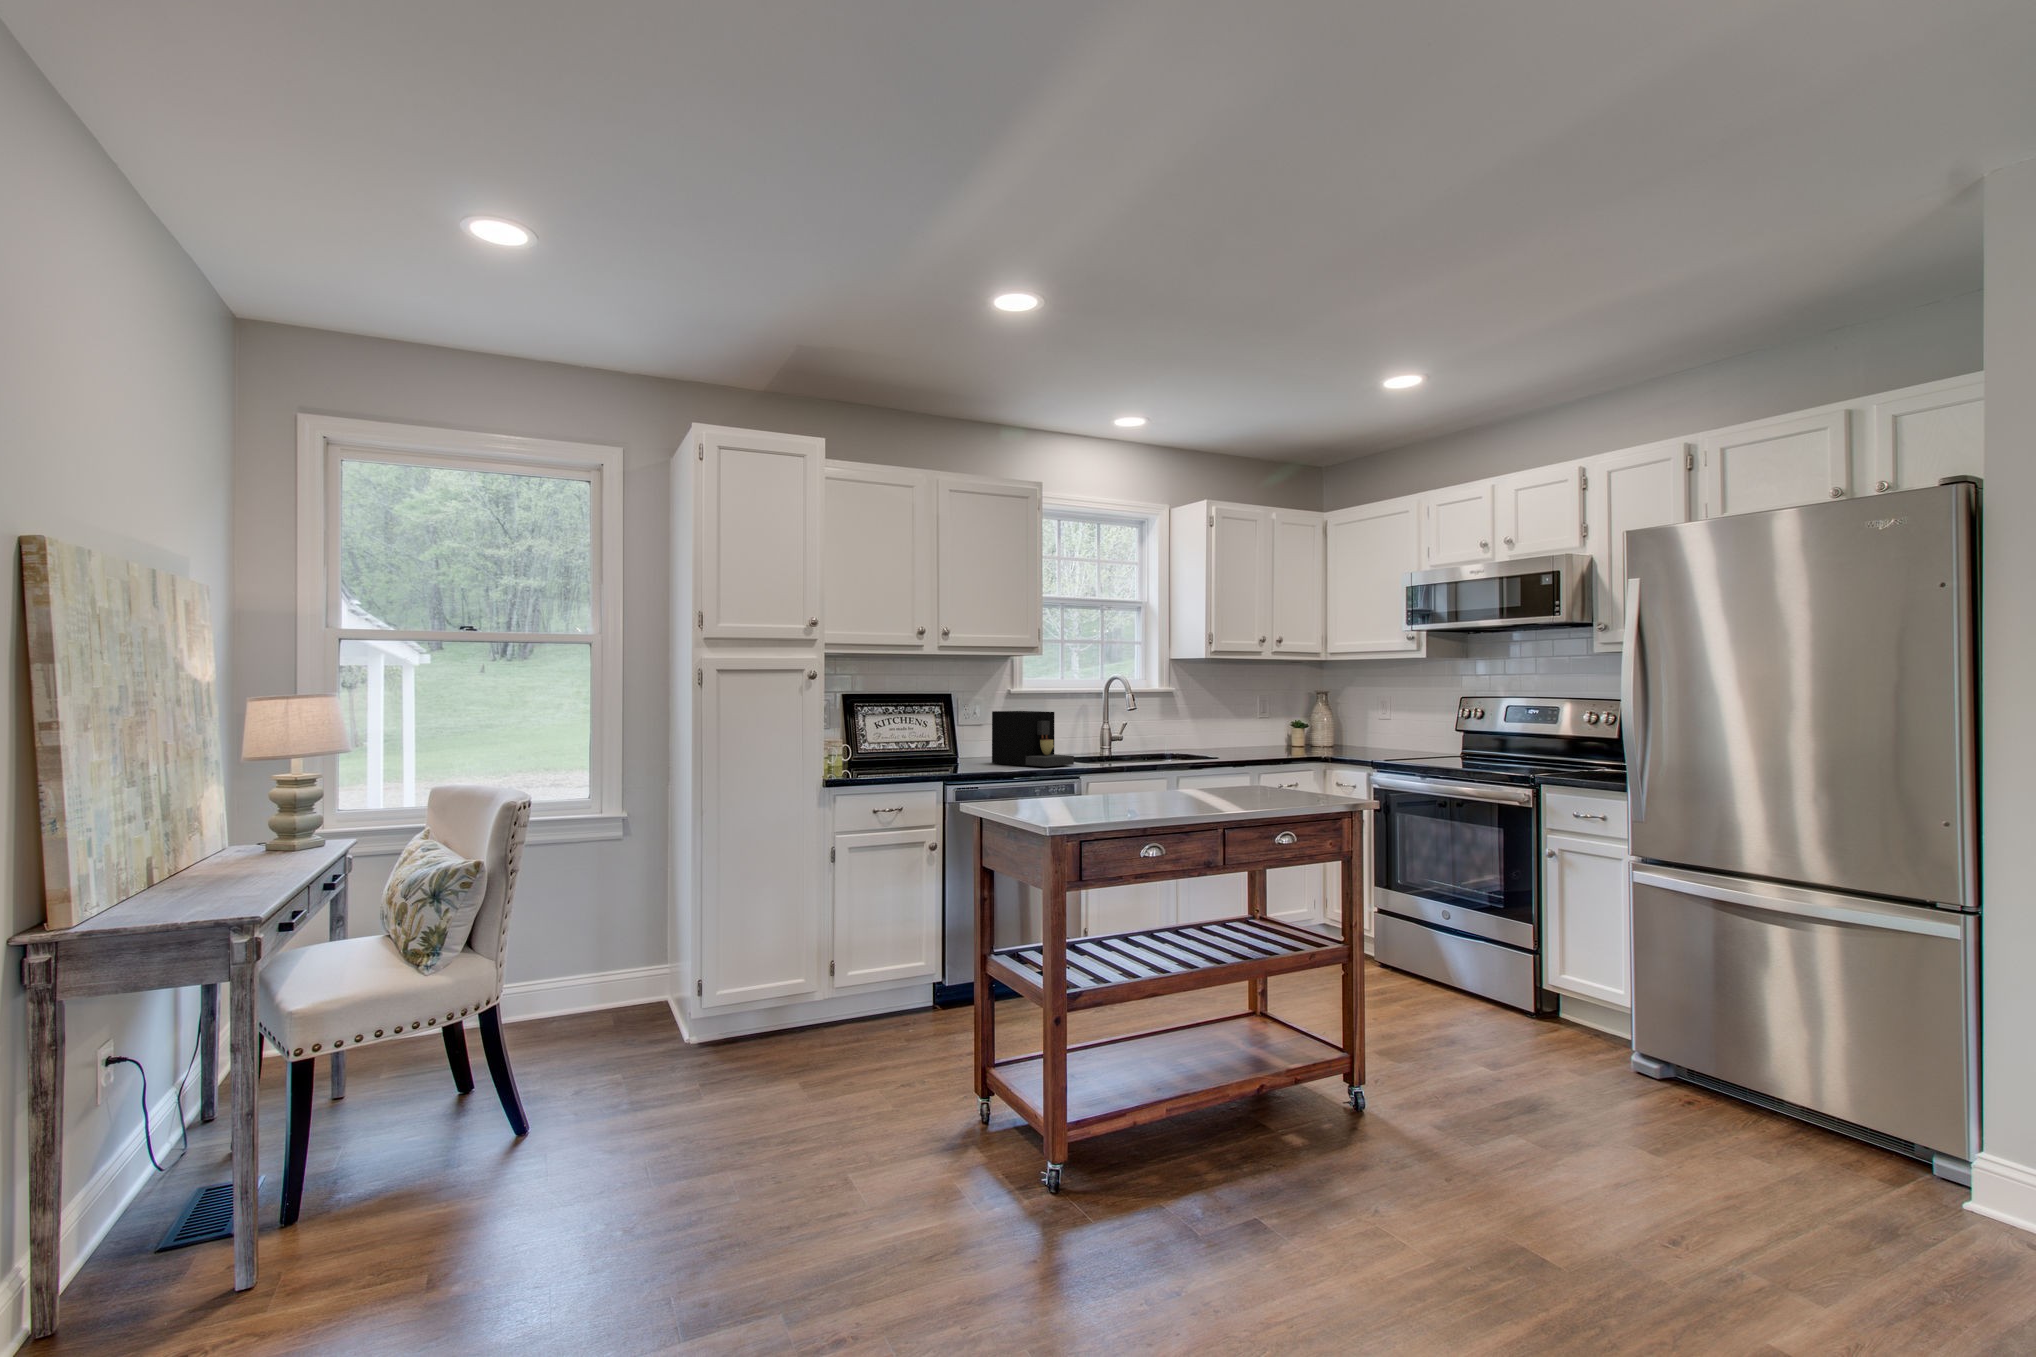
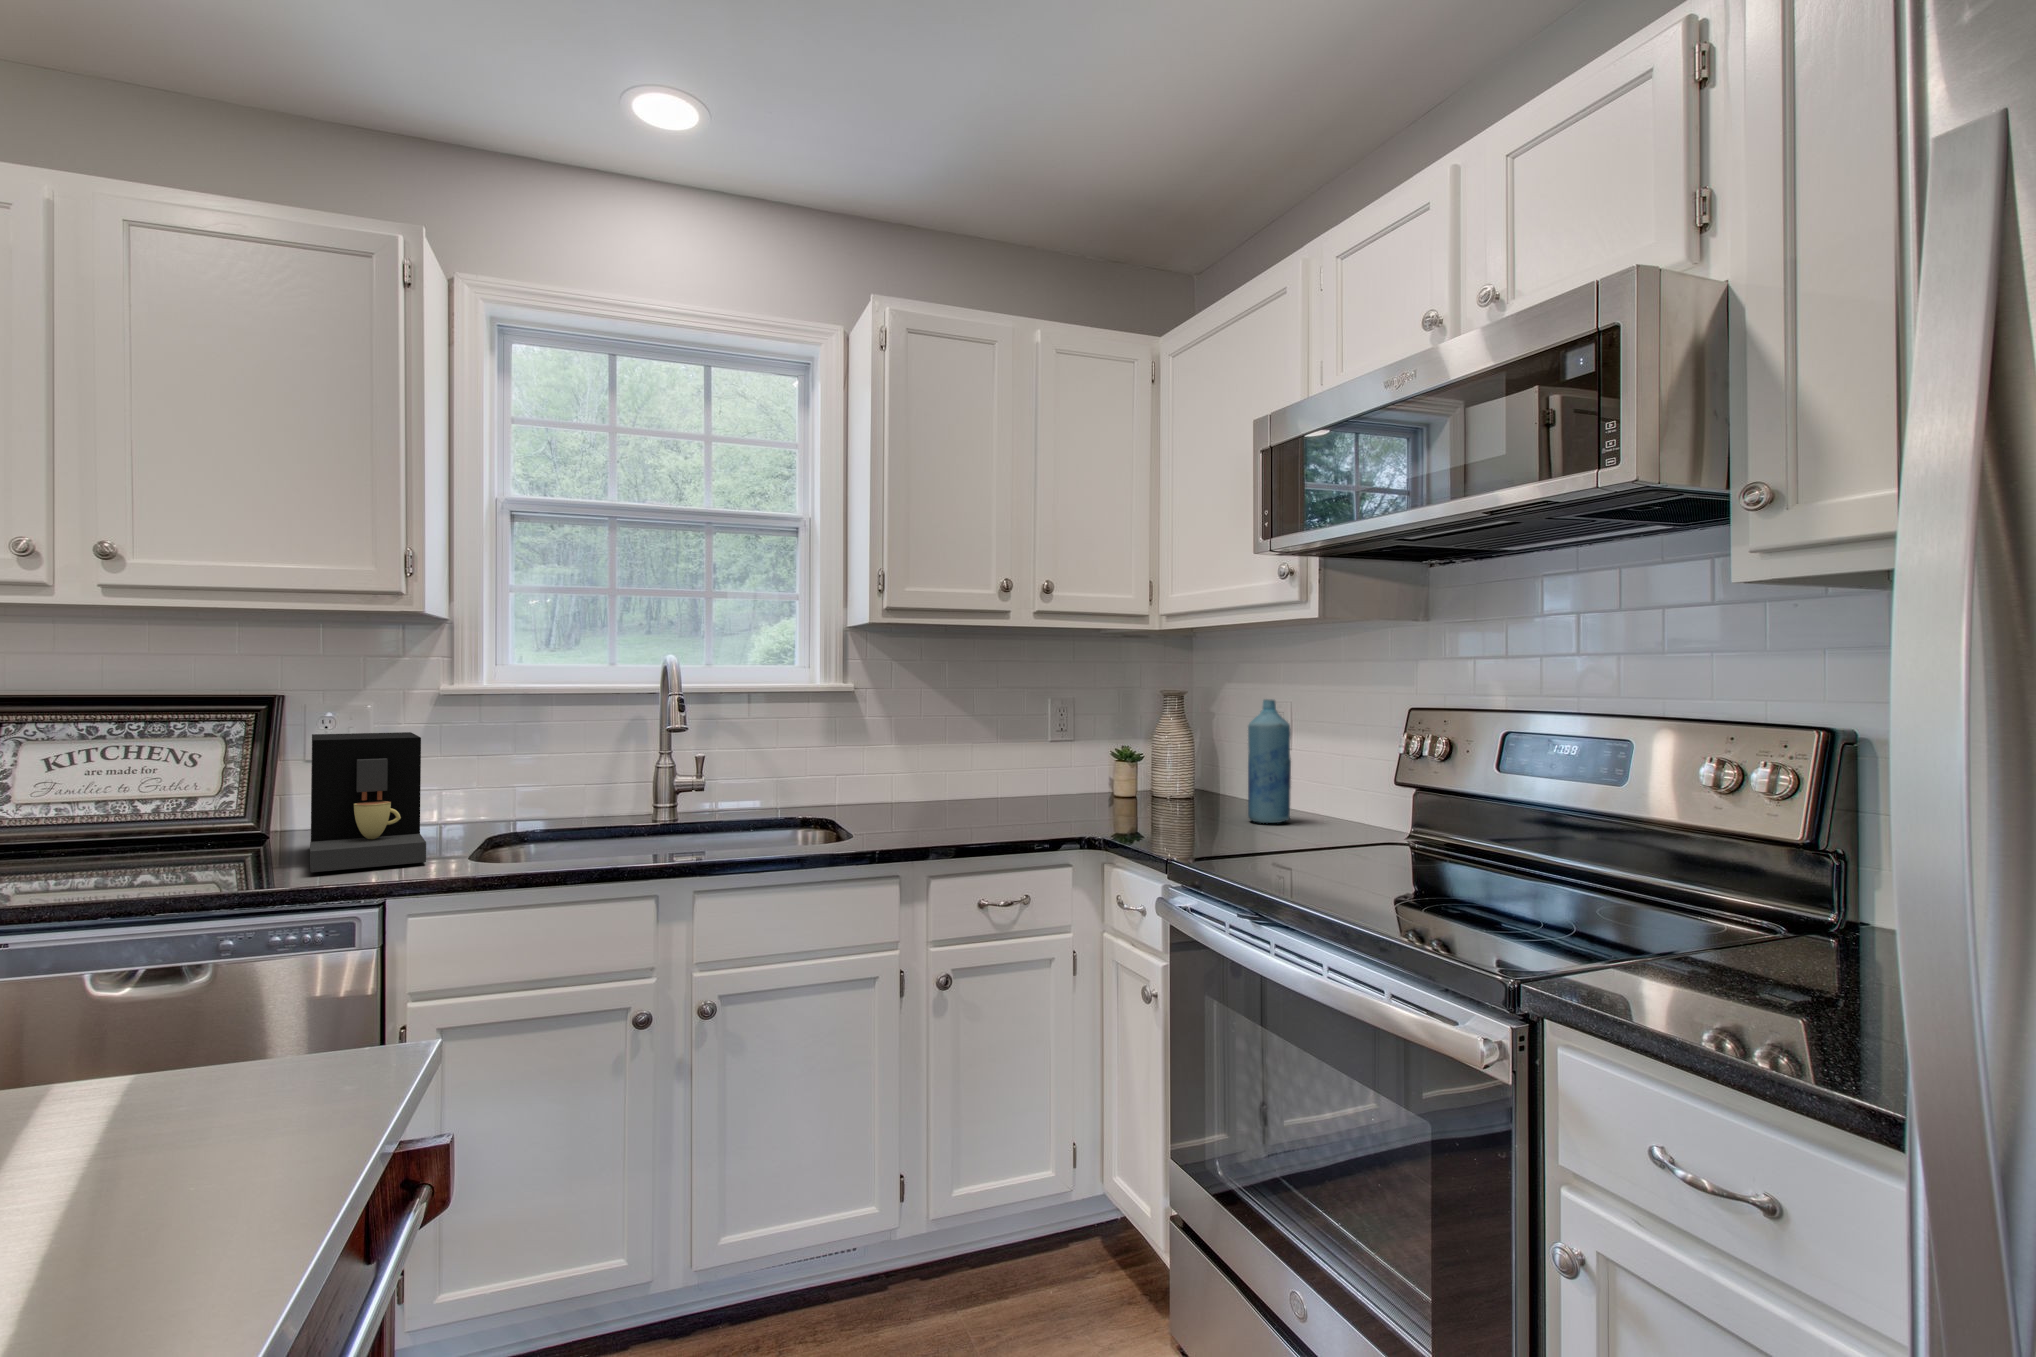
bottle: none [1380,694,1401,753] -> present [1248,699,1291,823]

